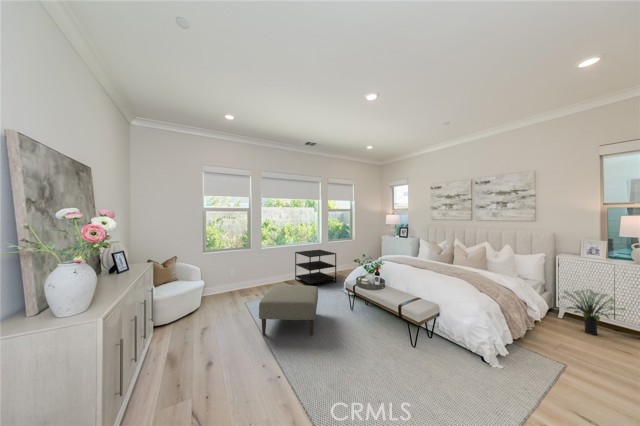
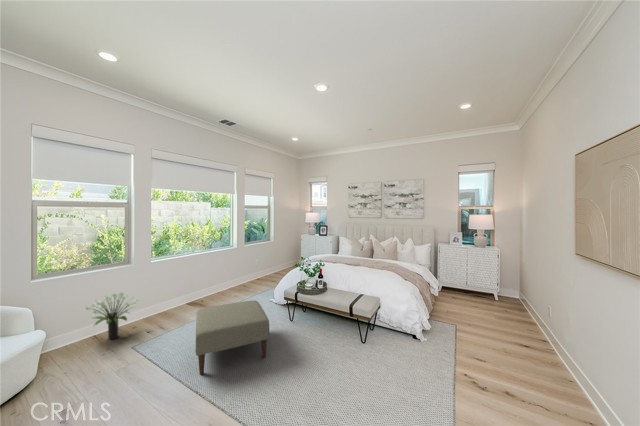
side table: present [295,250,336,286] -> none [205,255,259,303]
potted plant: present [561,289,626,335] -> present [86,293,138,340]

